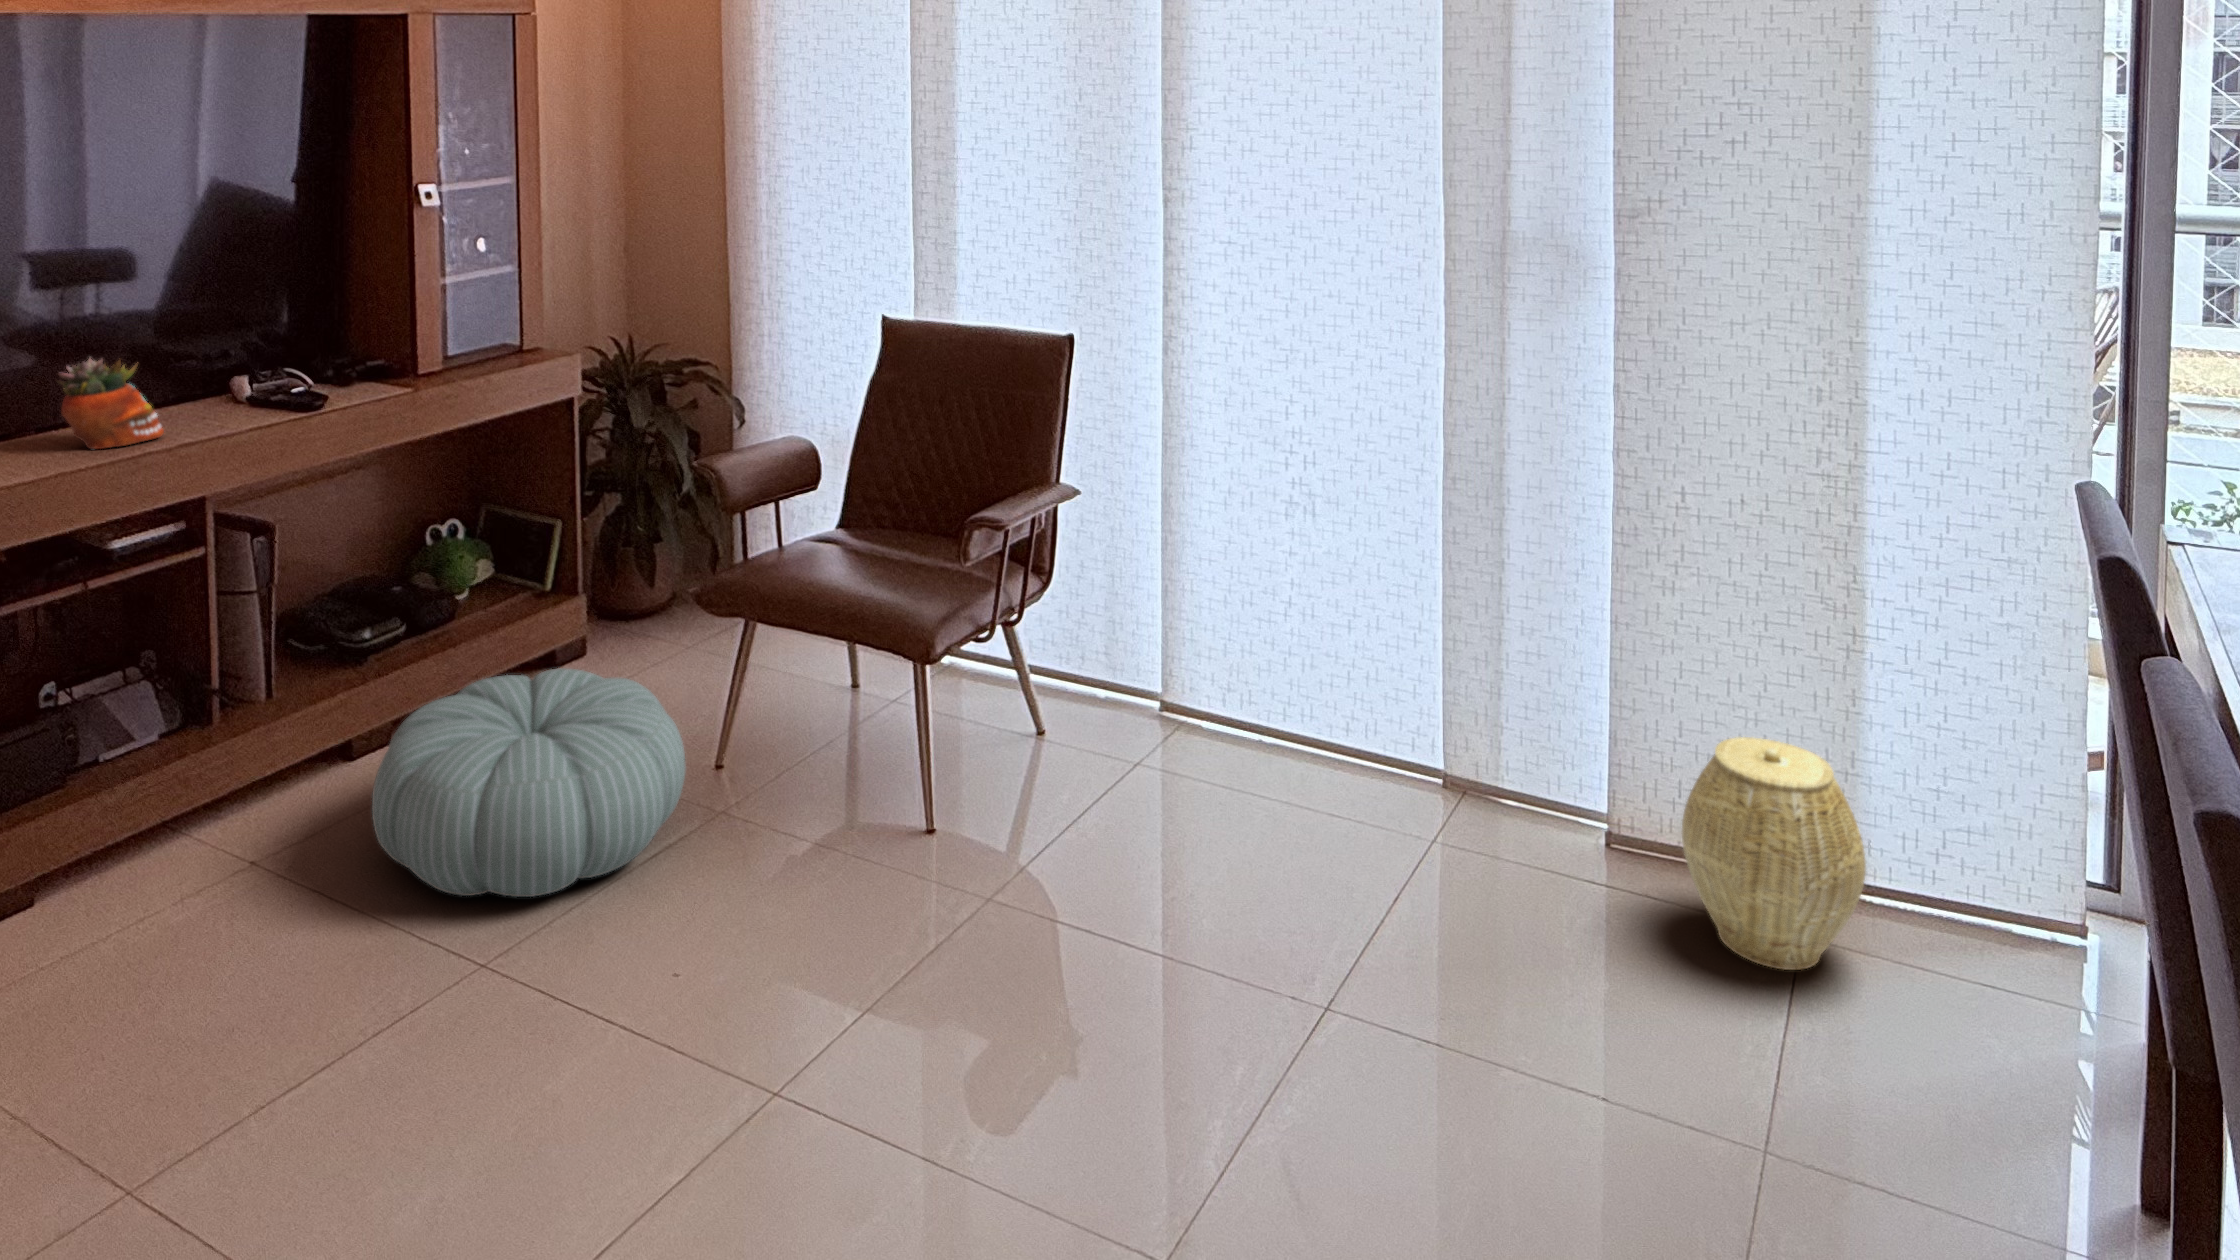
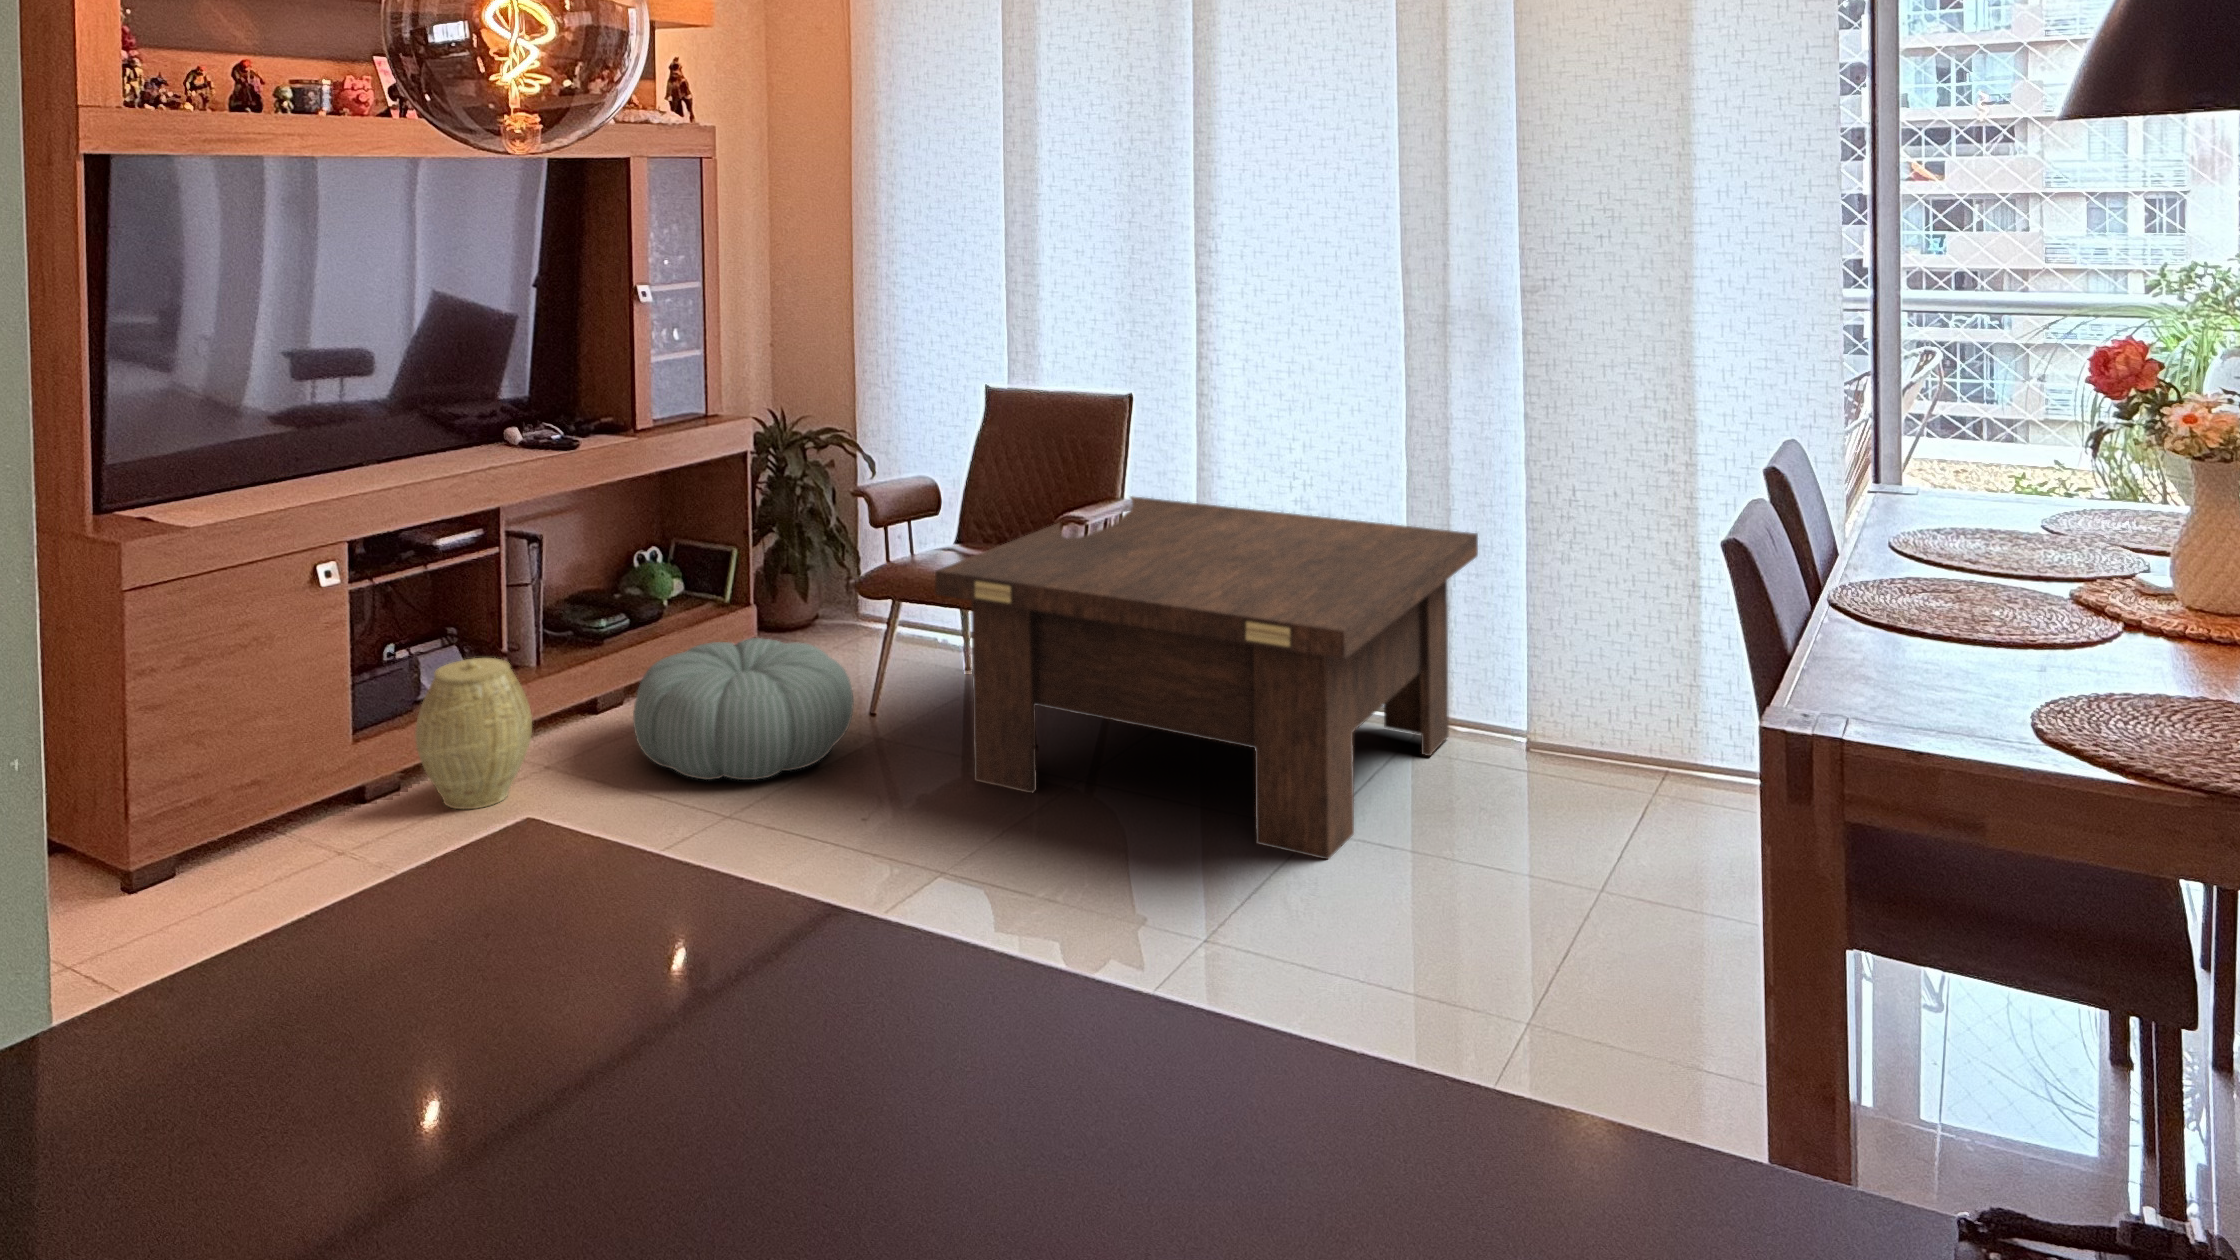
succulent planter: present [58,358,164,449] -> none [405,402,477,468]
coffee table: none [789,464,1542,1088] -> present [935,496,1478,859]
woven basket: present [1682,737,1866,970] -> present [415,658,532,809]

